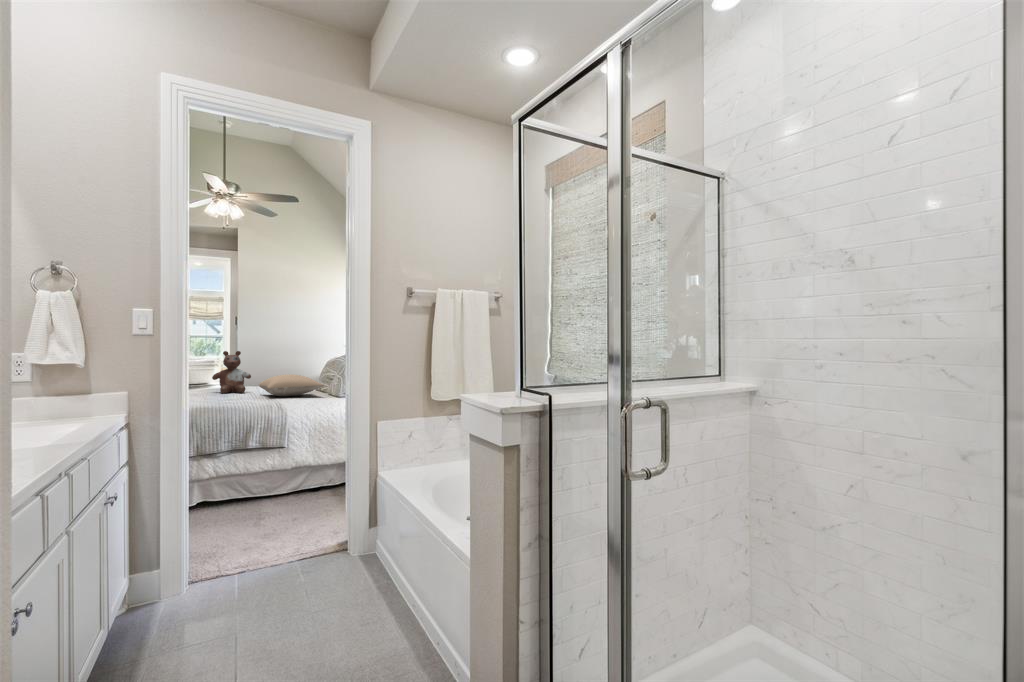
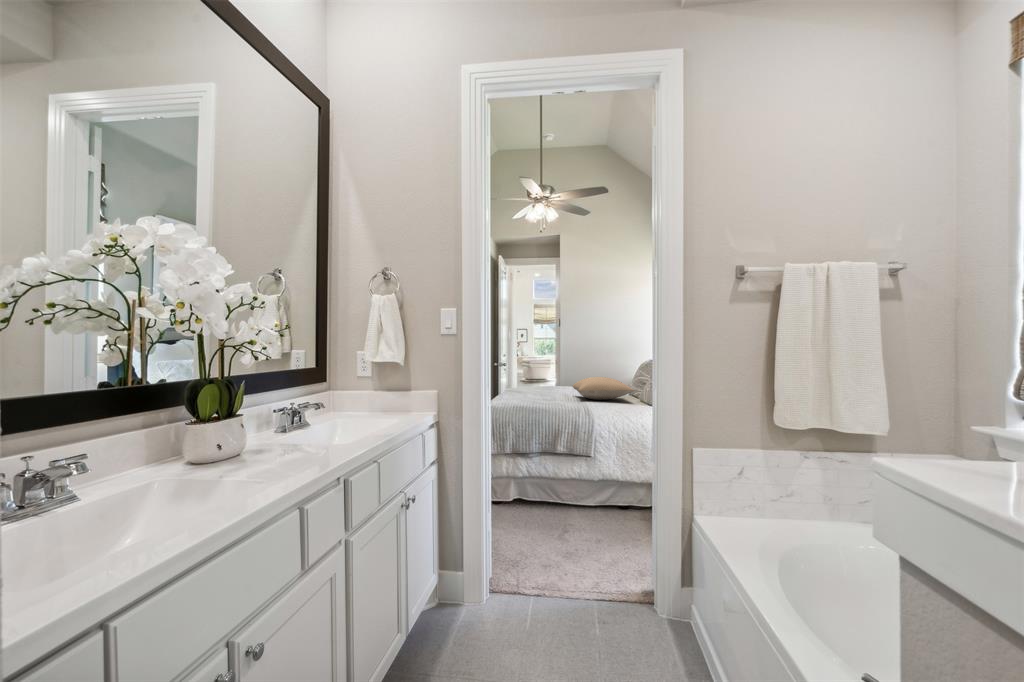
stuffed bear: present [212,351,251,393] -> none [534,351,567,392]

